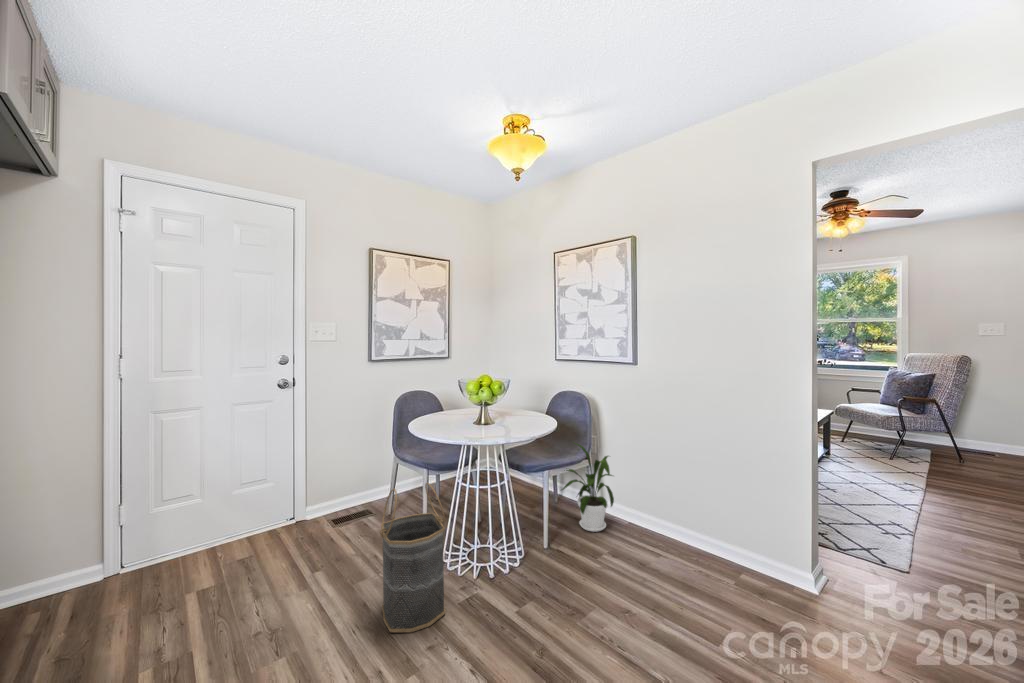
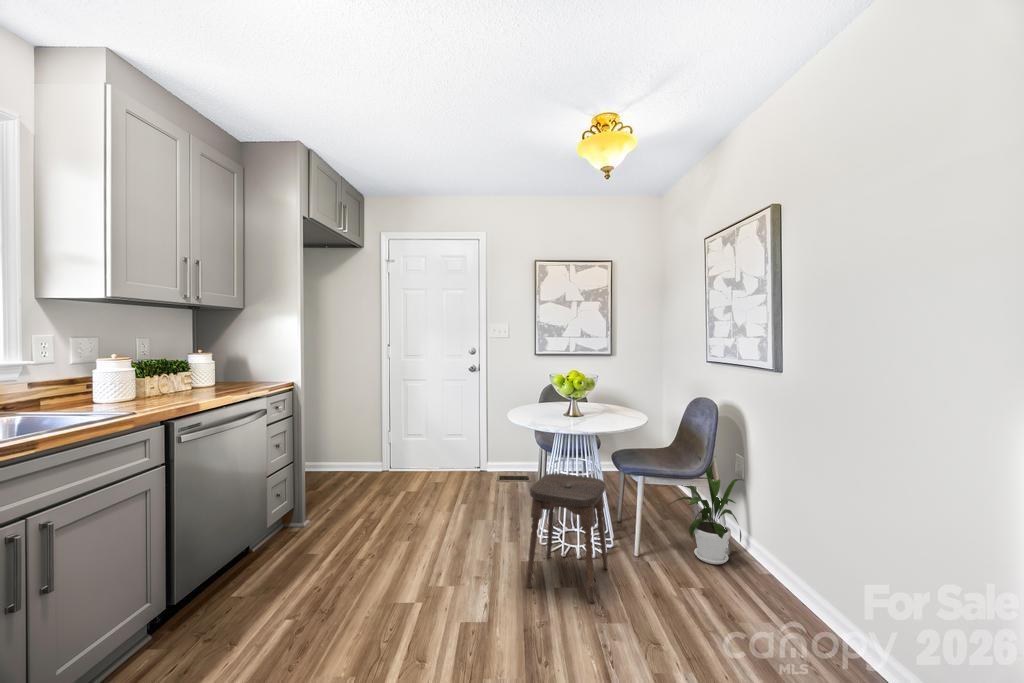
stool: none [474,482,558,619] -> present [526,474,608,602]
basket: present [380,483,446,632] -> none [456,454,509,573]

